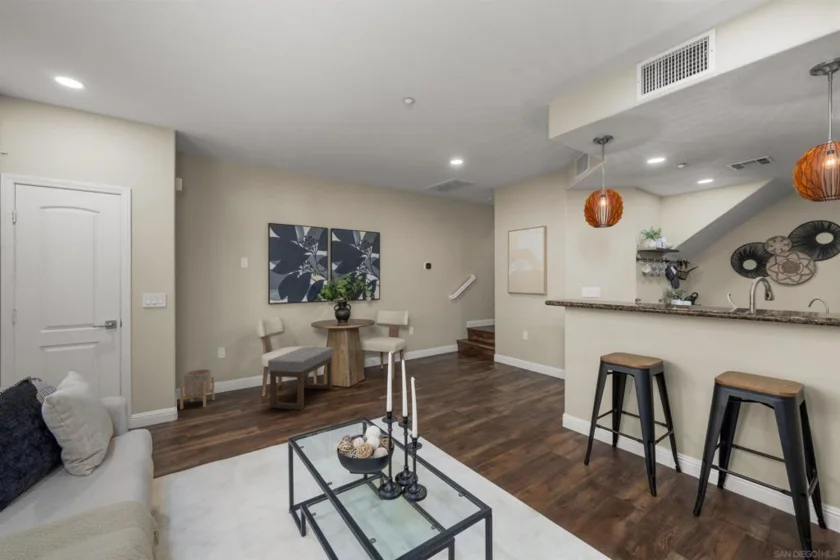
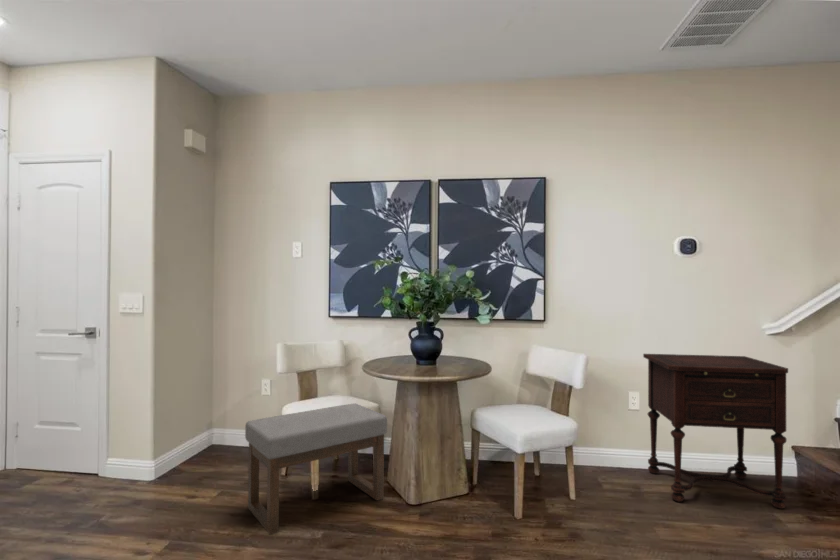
side table: none [416,308,464,363] -> present [643,354,788,509]
planter: present [180,369,215,409] -> none [181,412,231,473]

